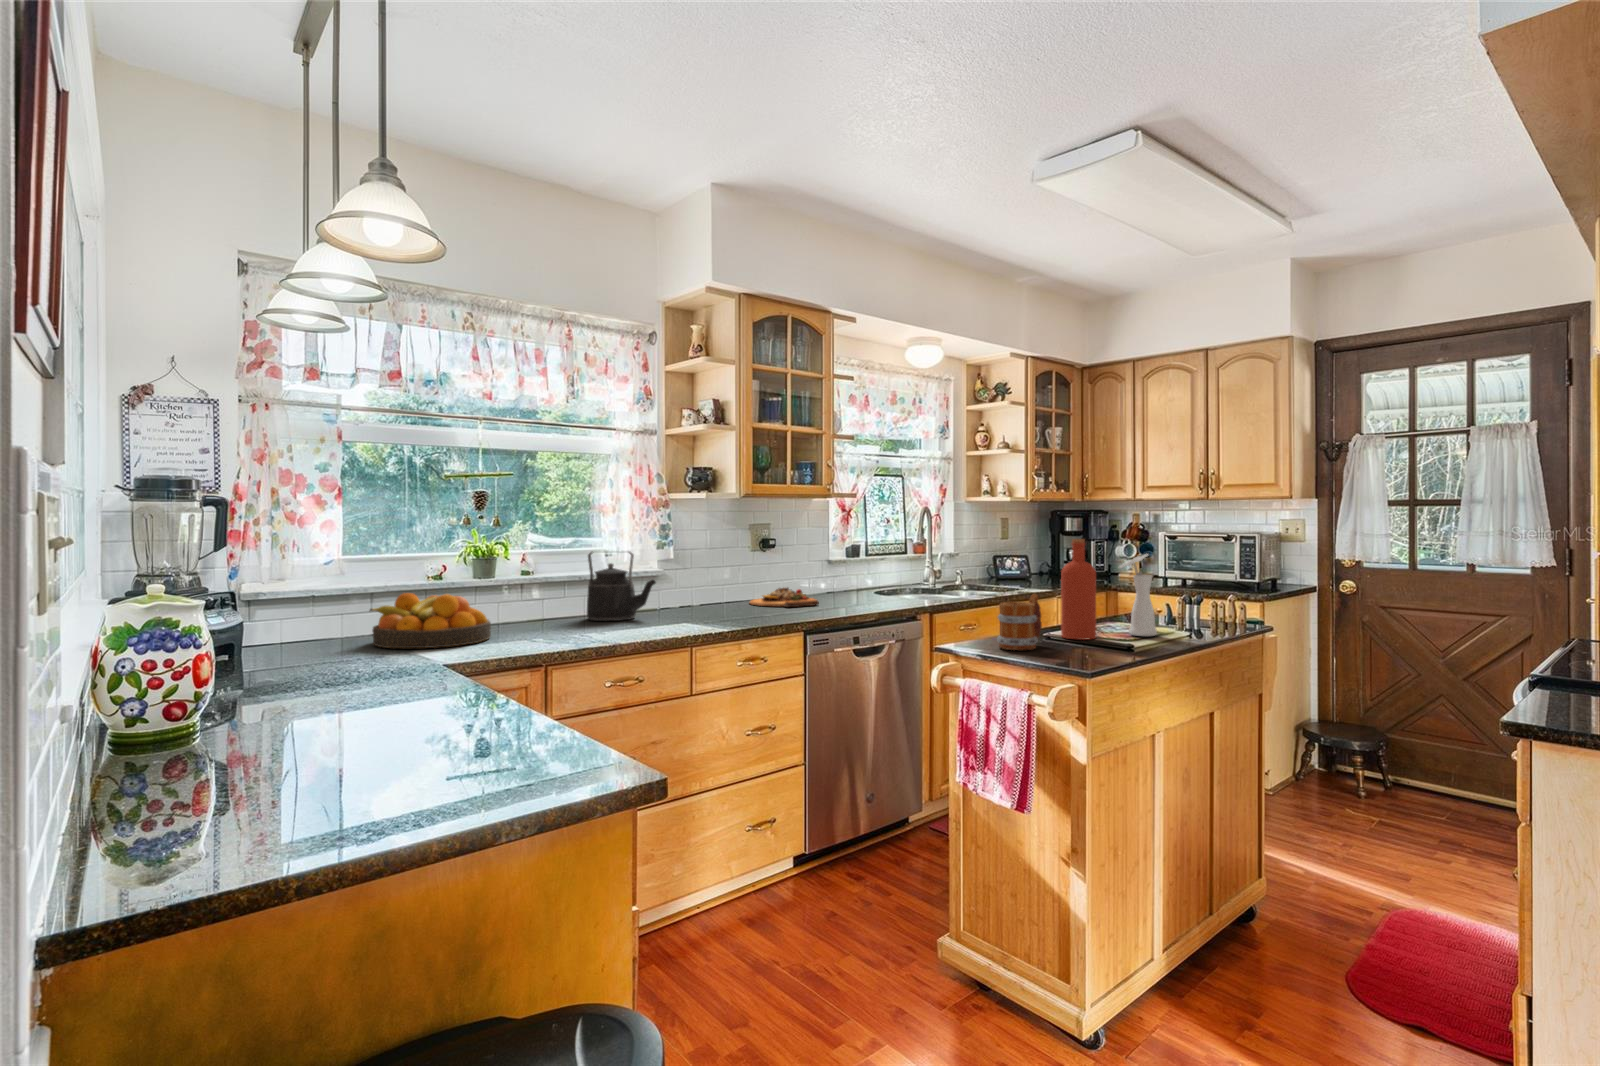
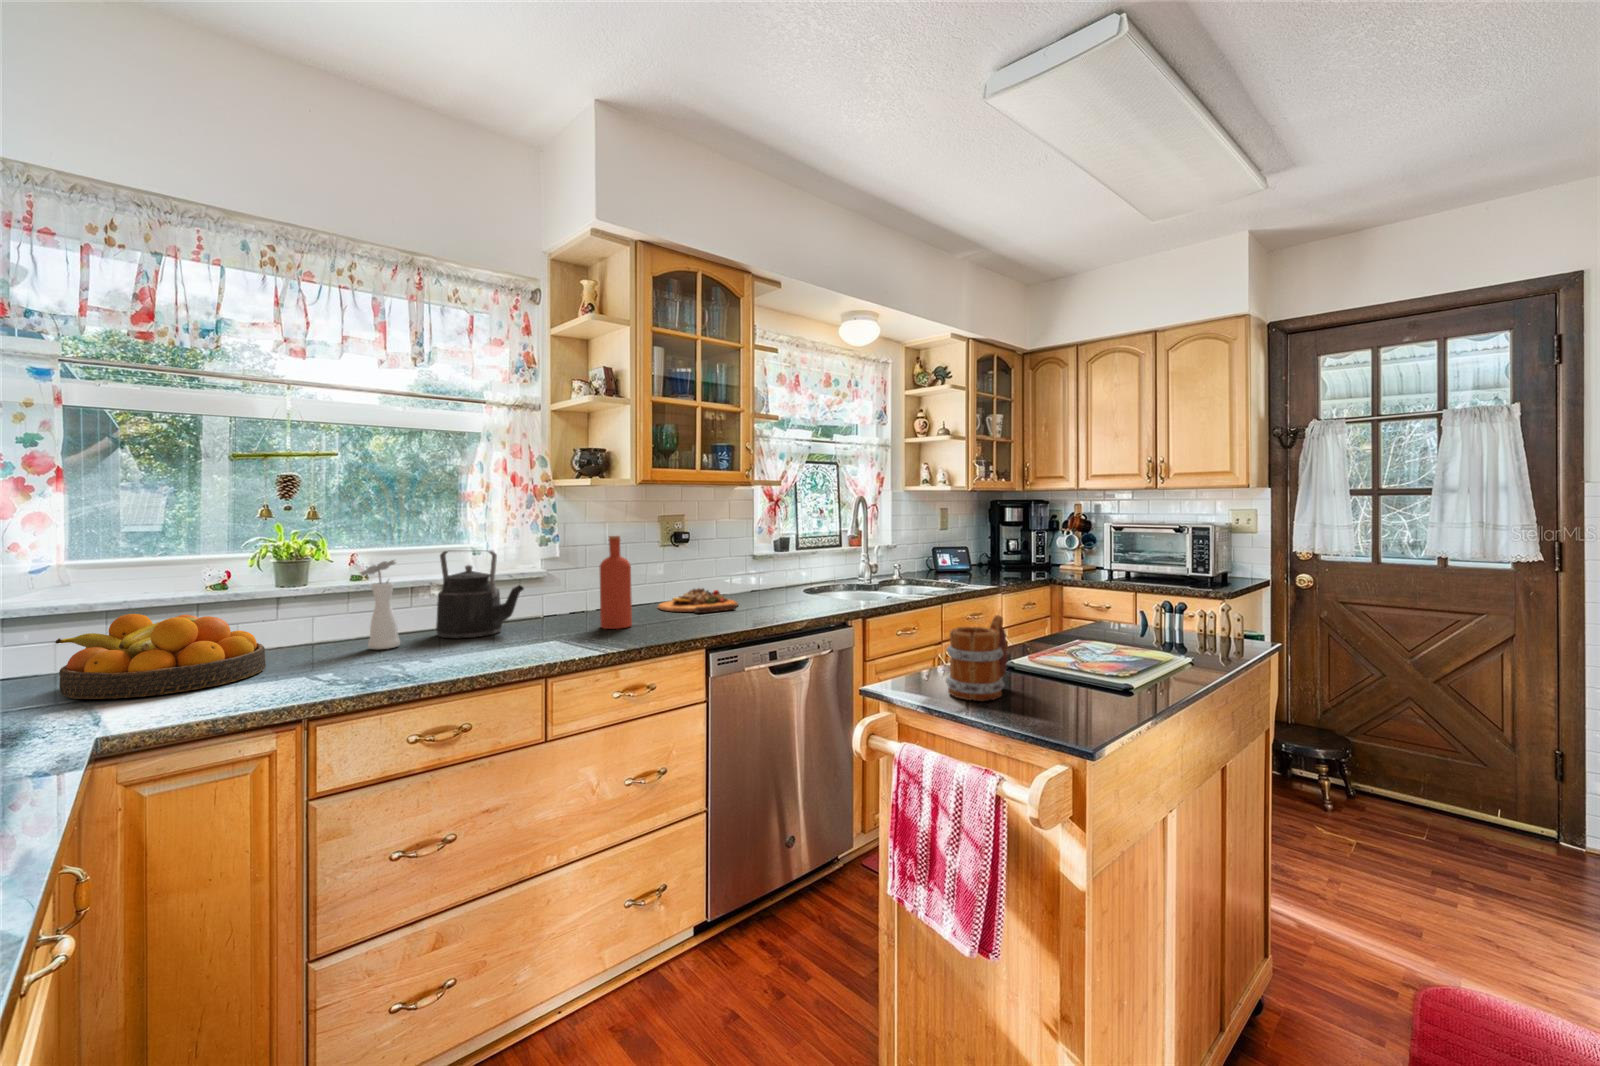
bottle: present [1061,539,1096,640] -> present [600,536,632,629]
vase: present [1119,554,1157,636] -> present [360,560,400,649]

